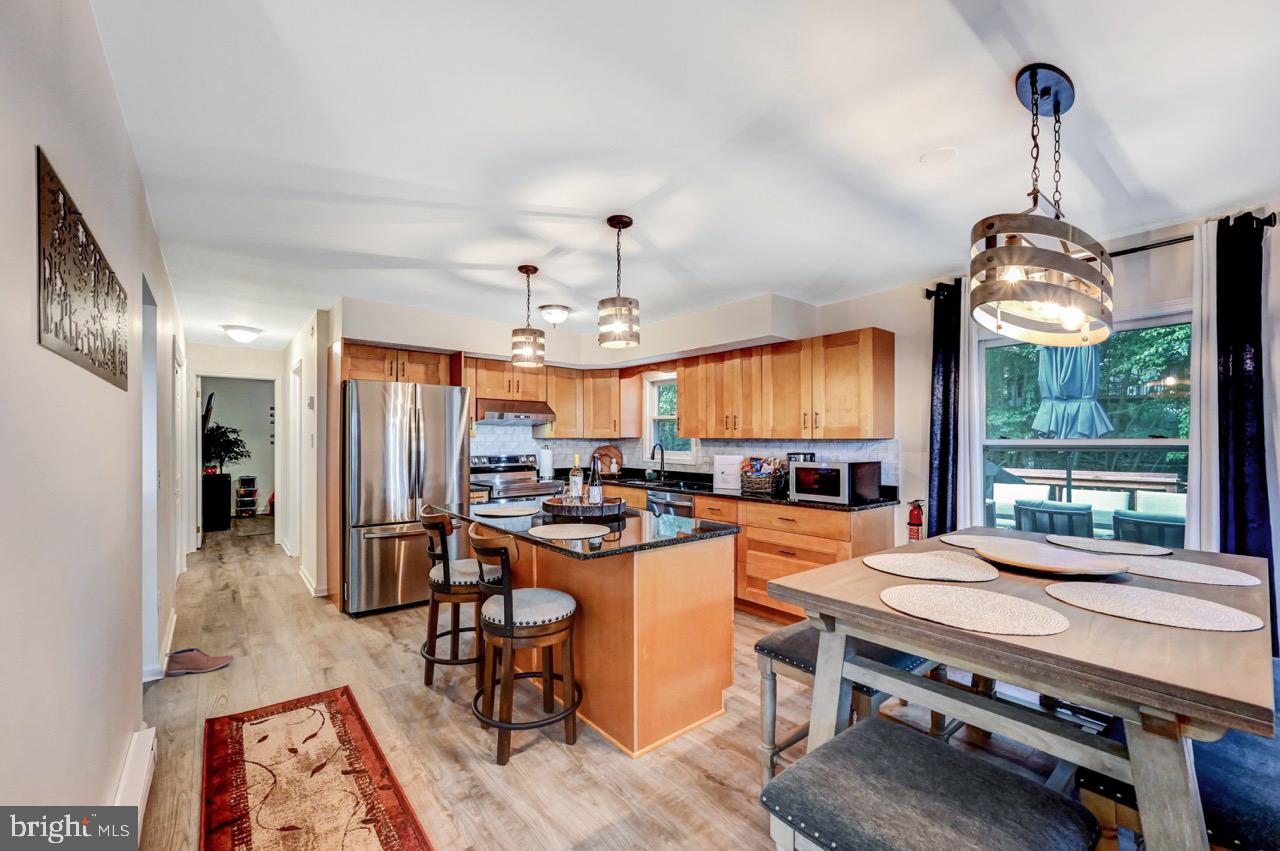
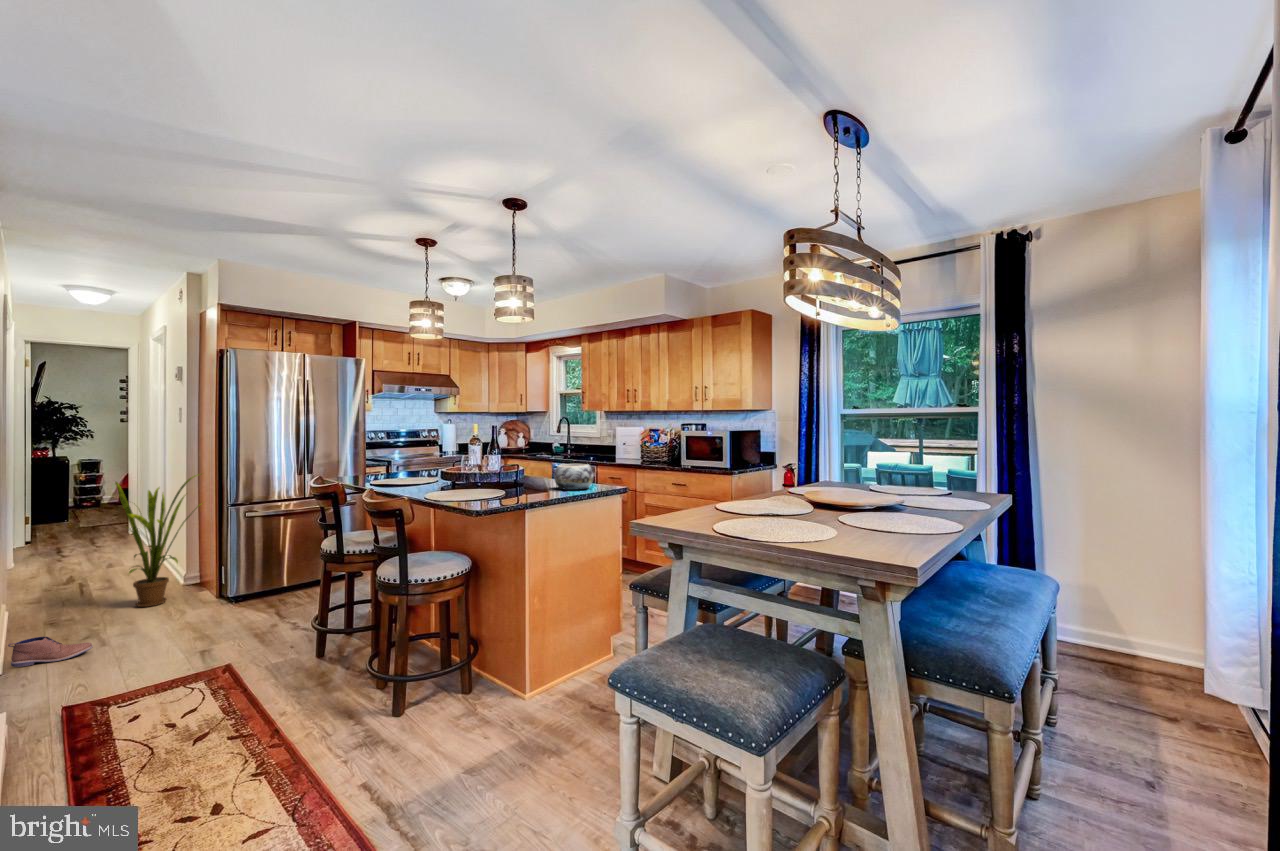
house plant: none [258,496,335,620] -> present [115,474,199,607]
decorative bowl: none [660,499,701,528] -> present [554,464,593,490]

